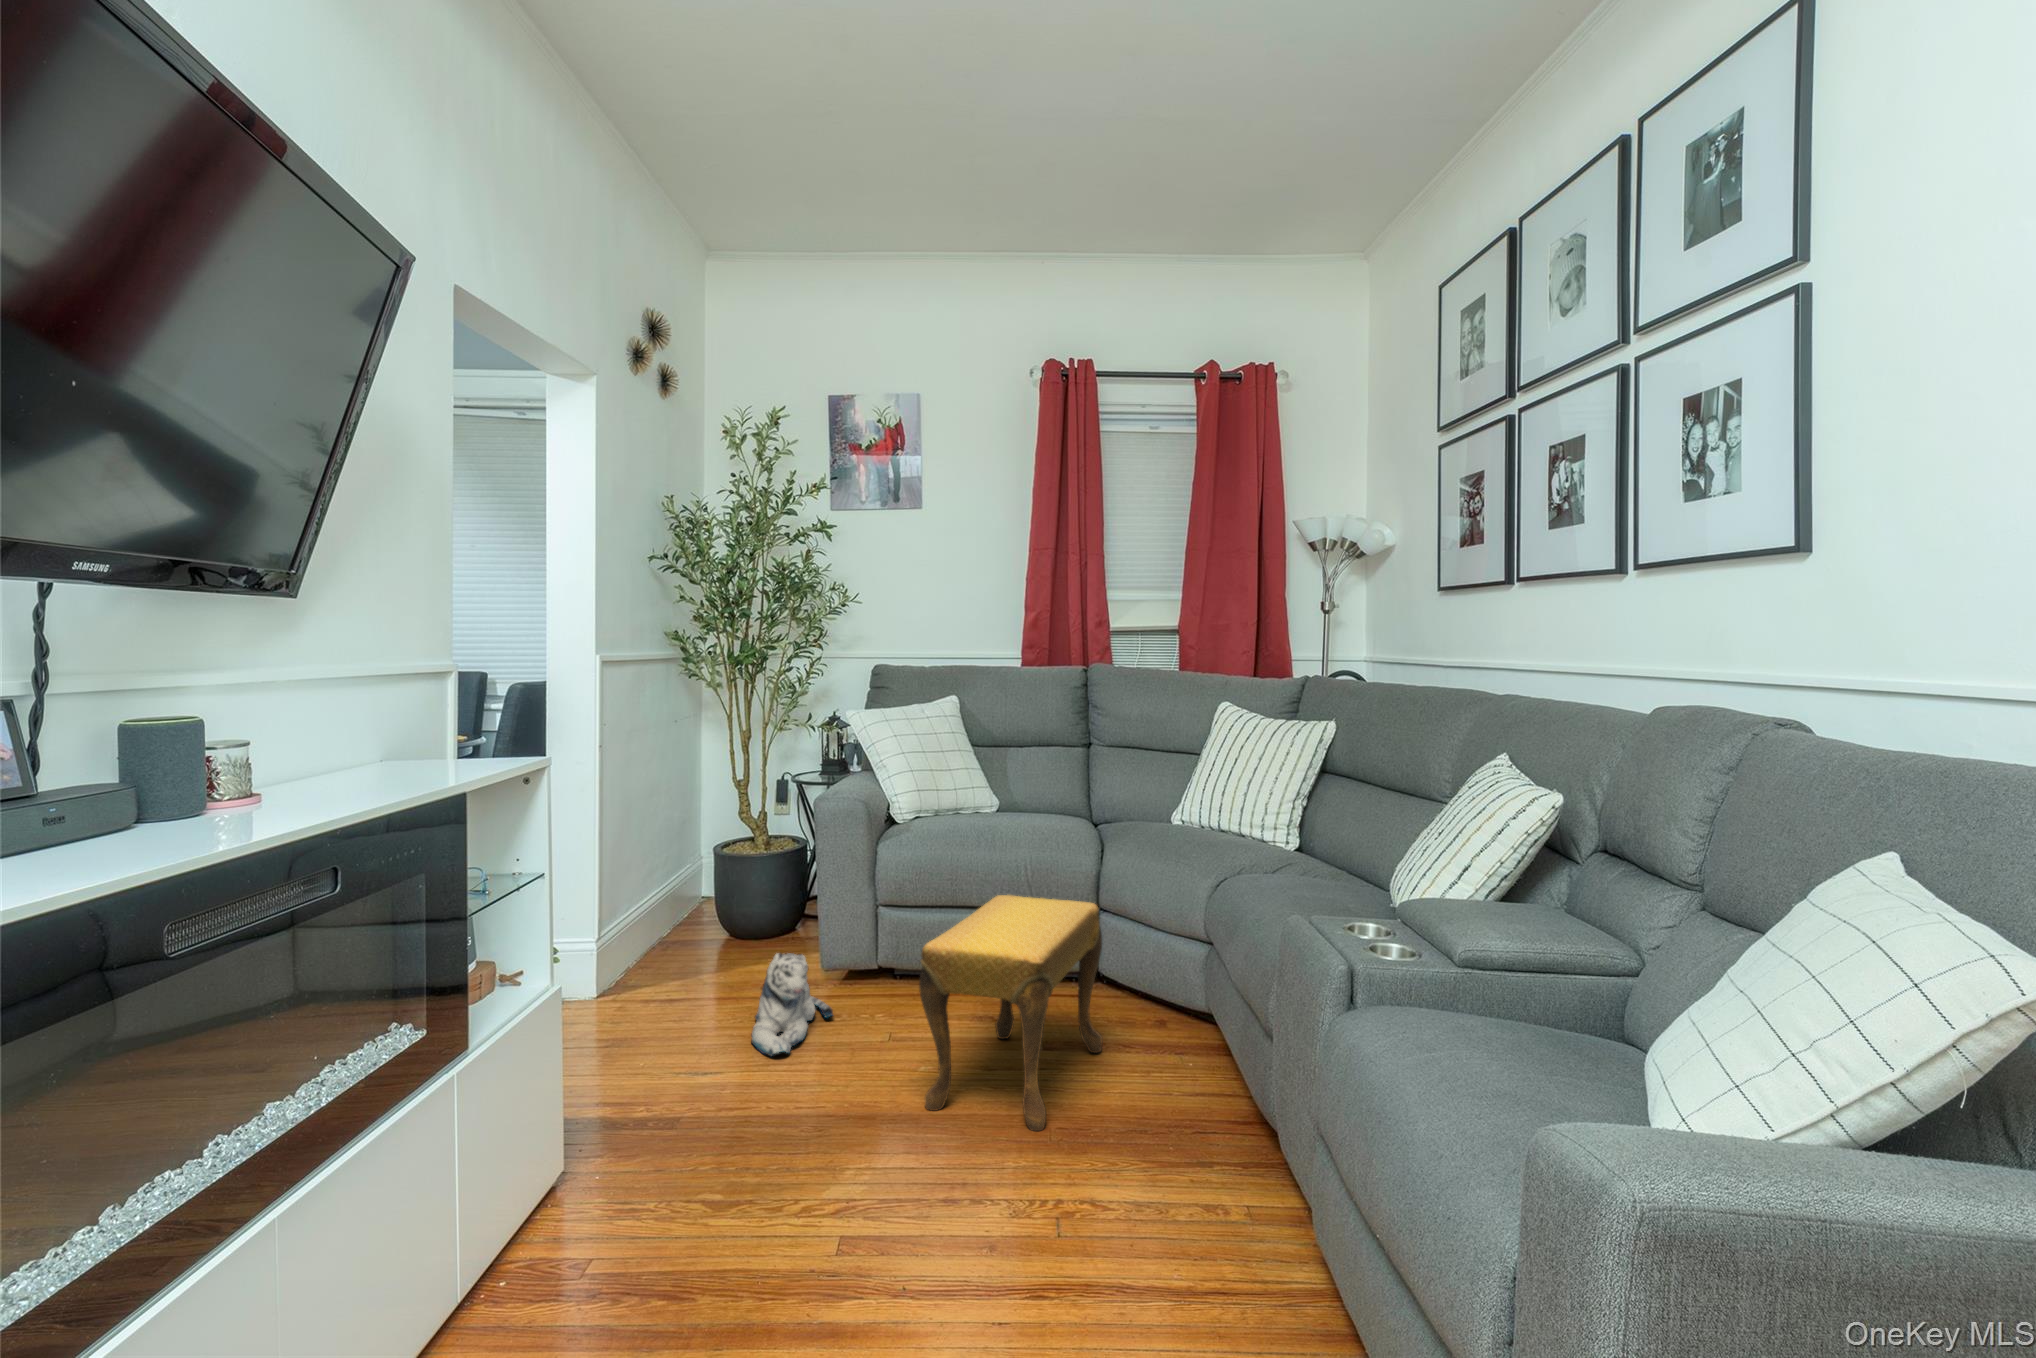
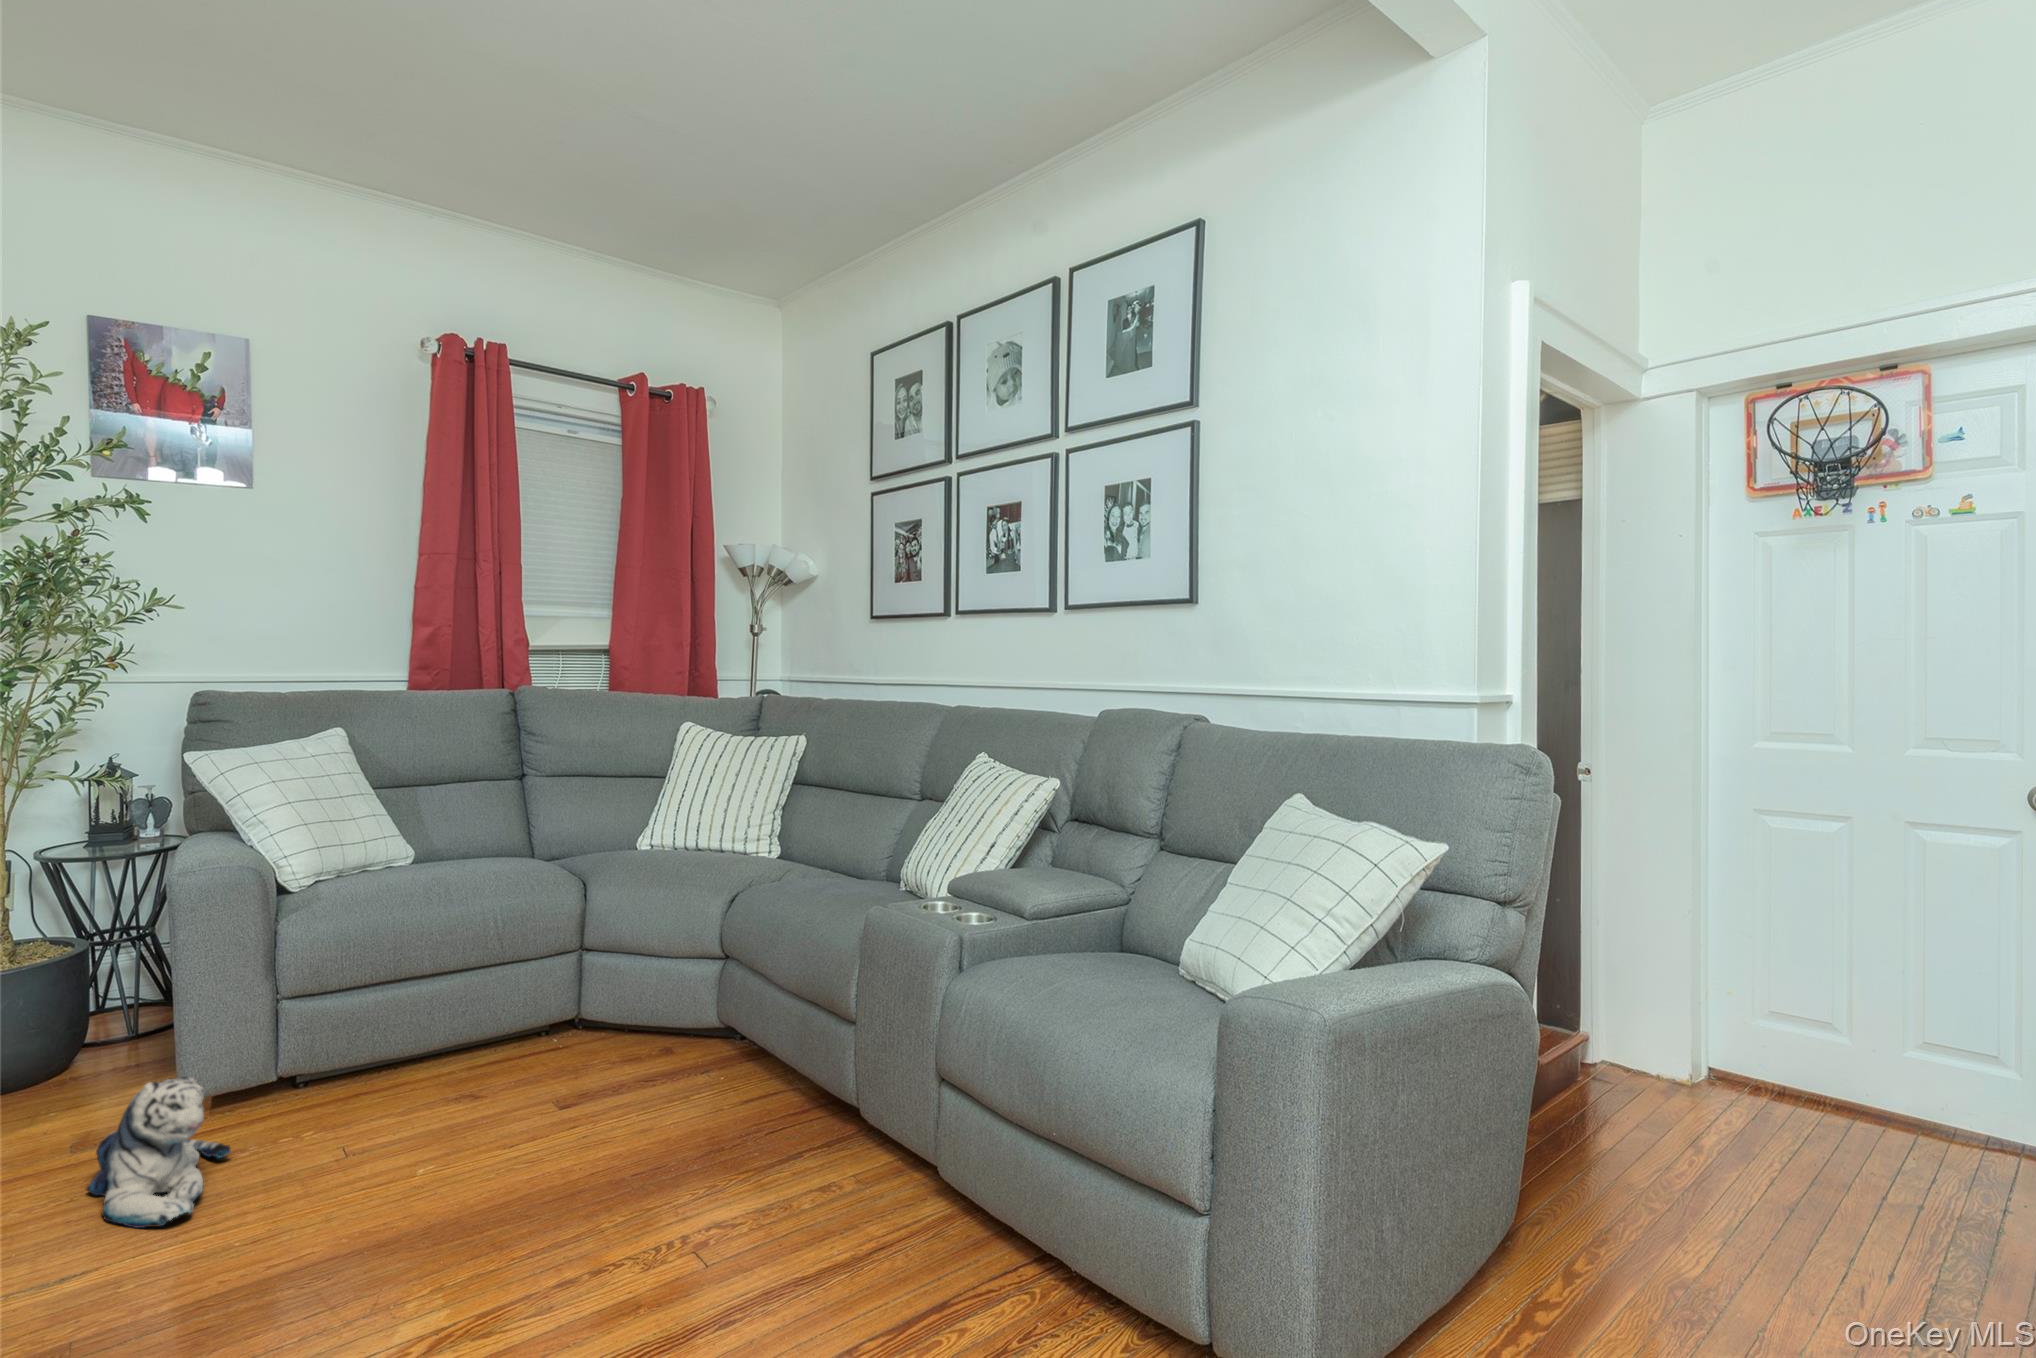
footstool: present [919,895,1102,1131] -> none [451,937,631,1211]

